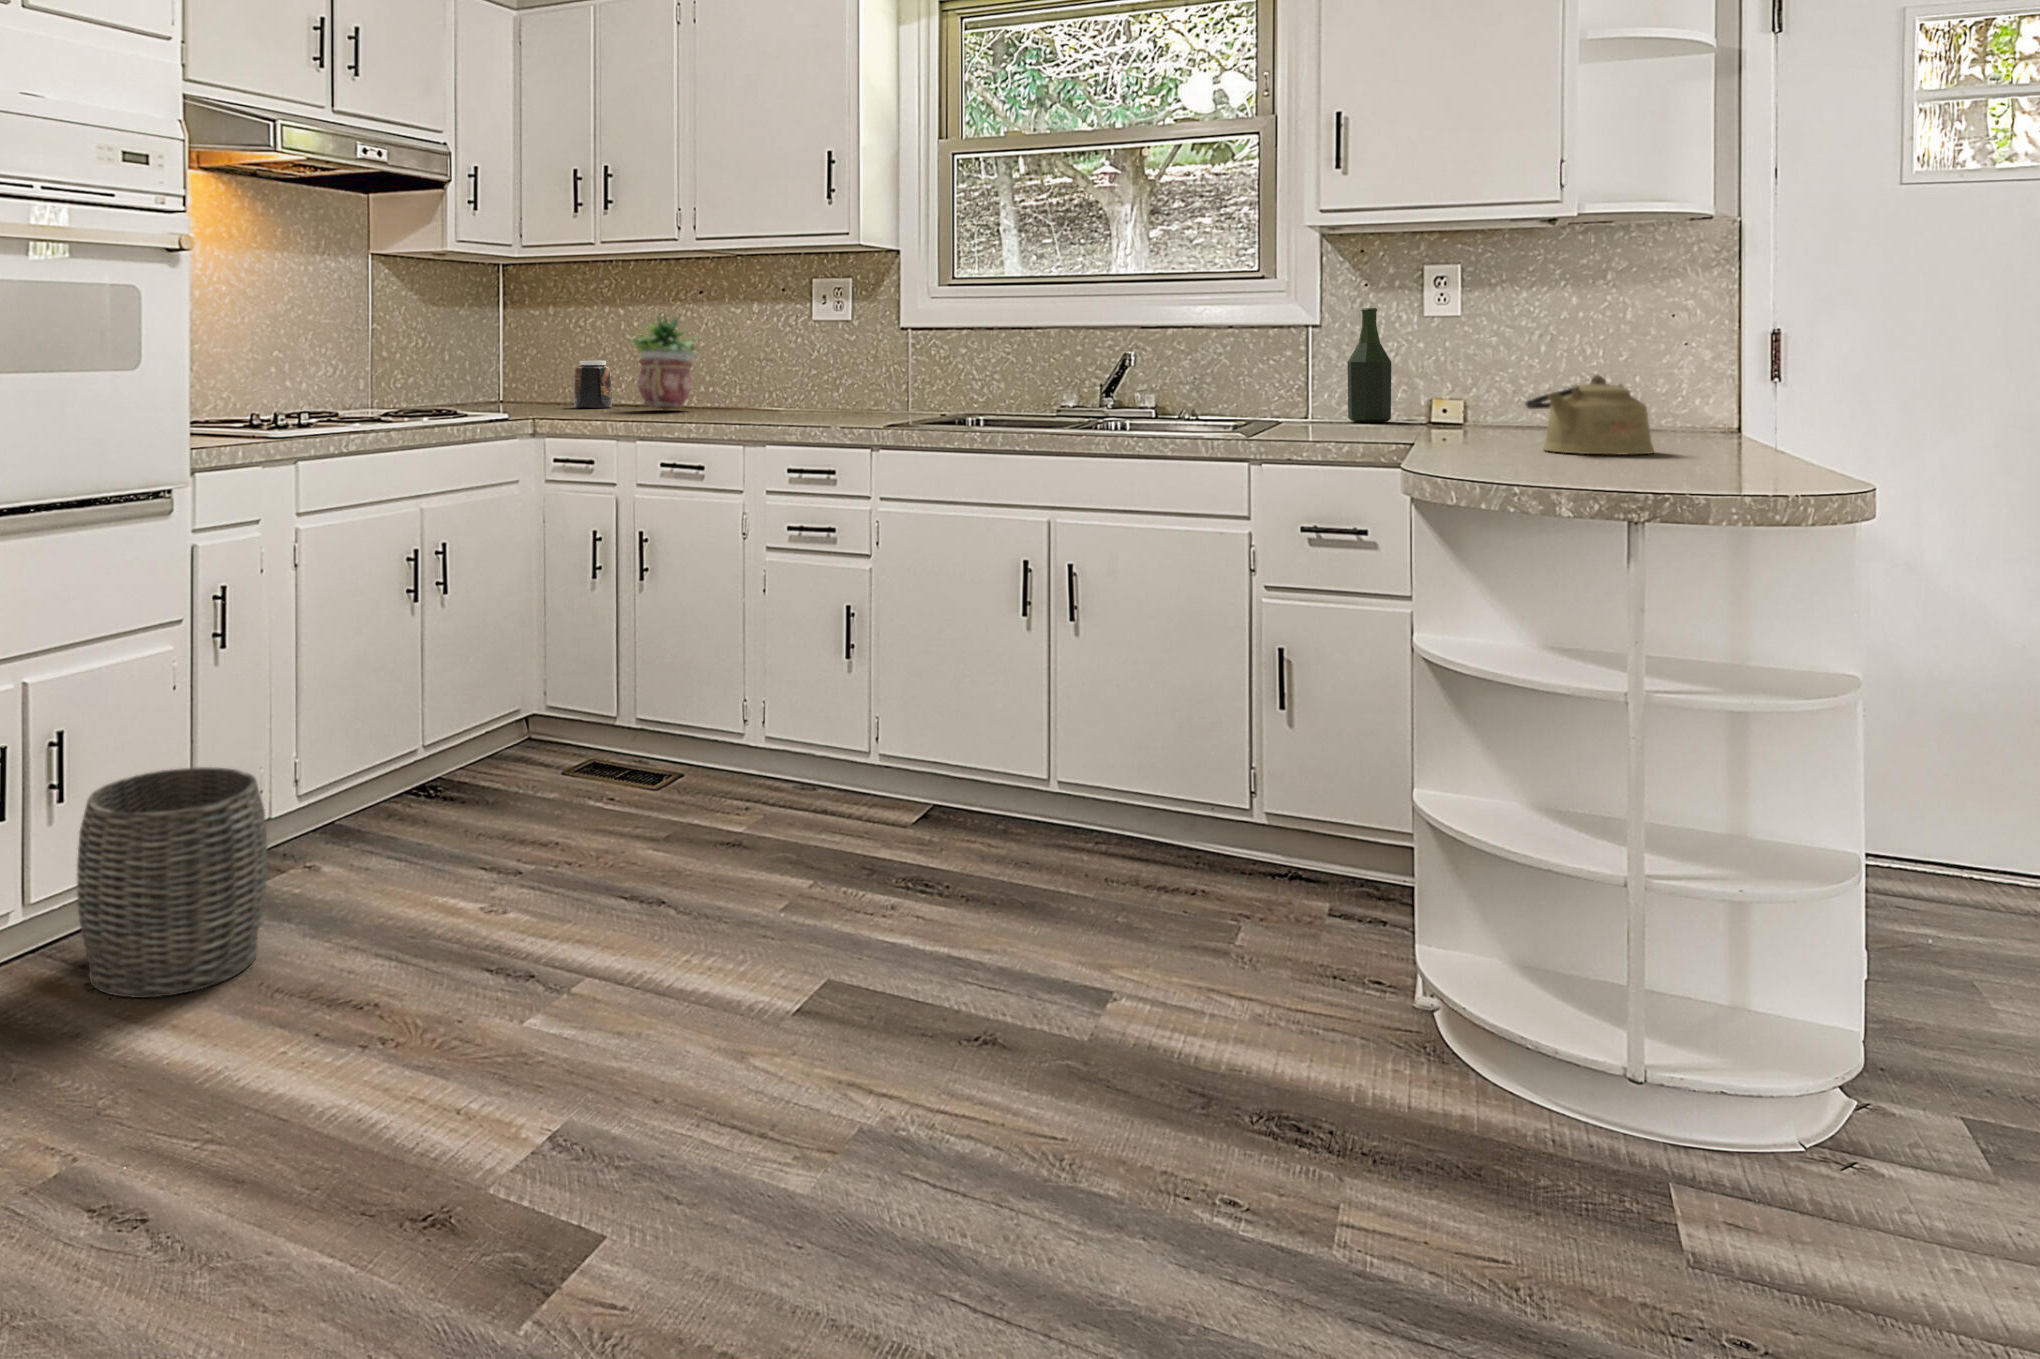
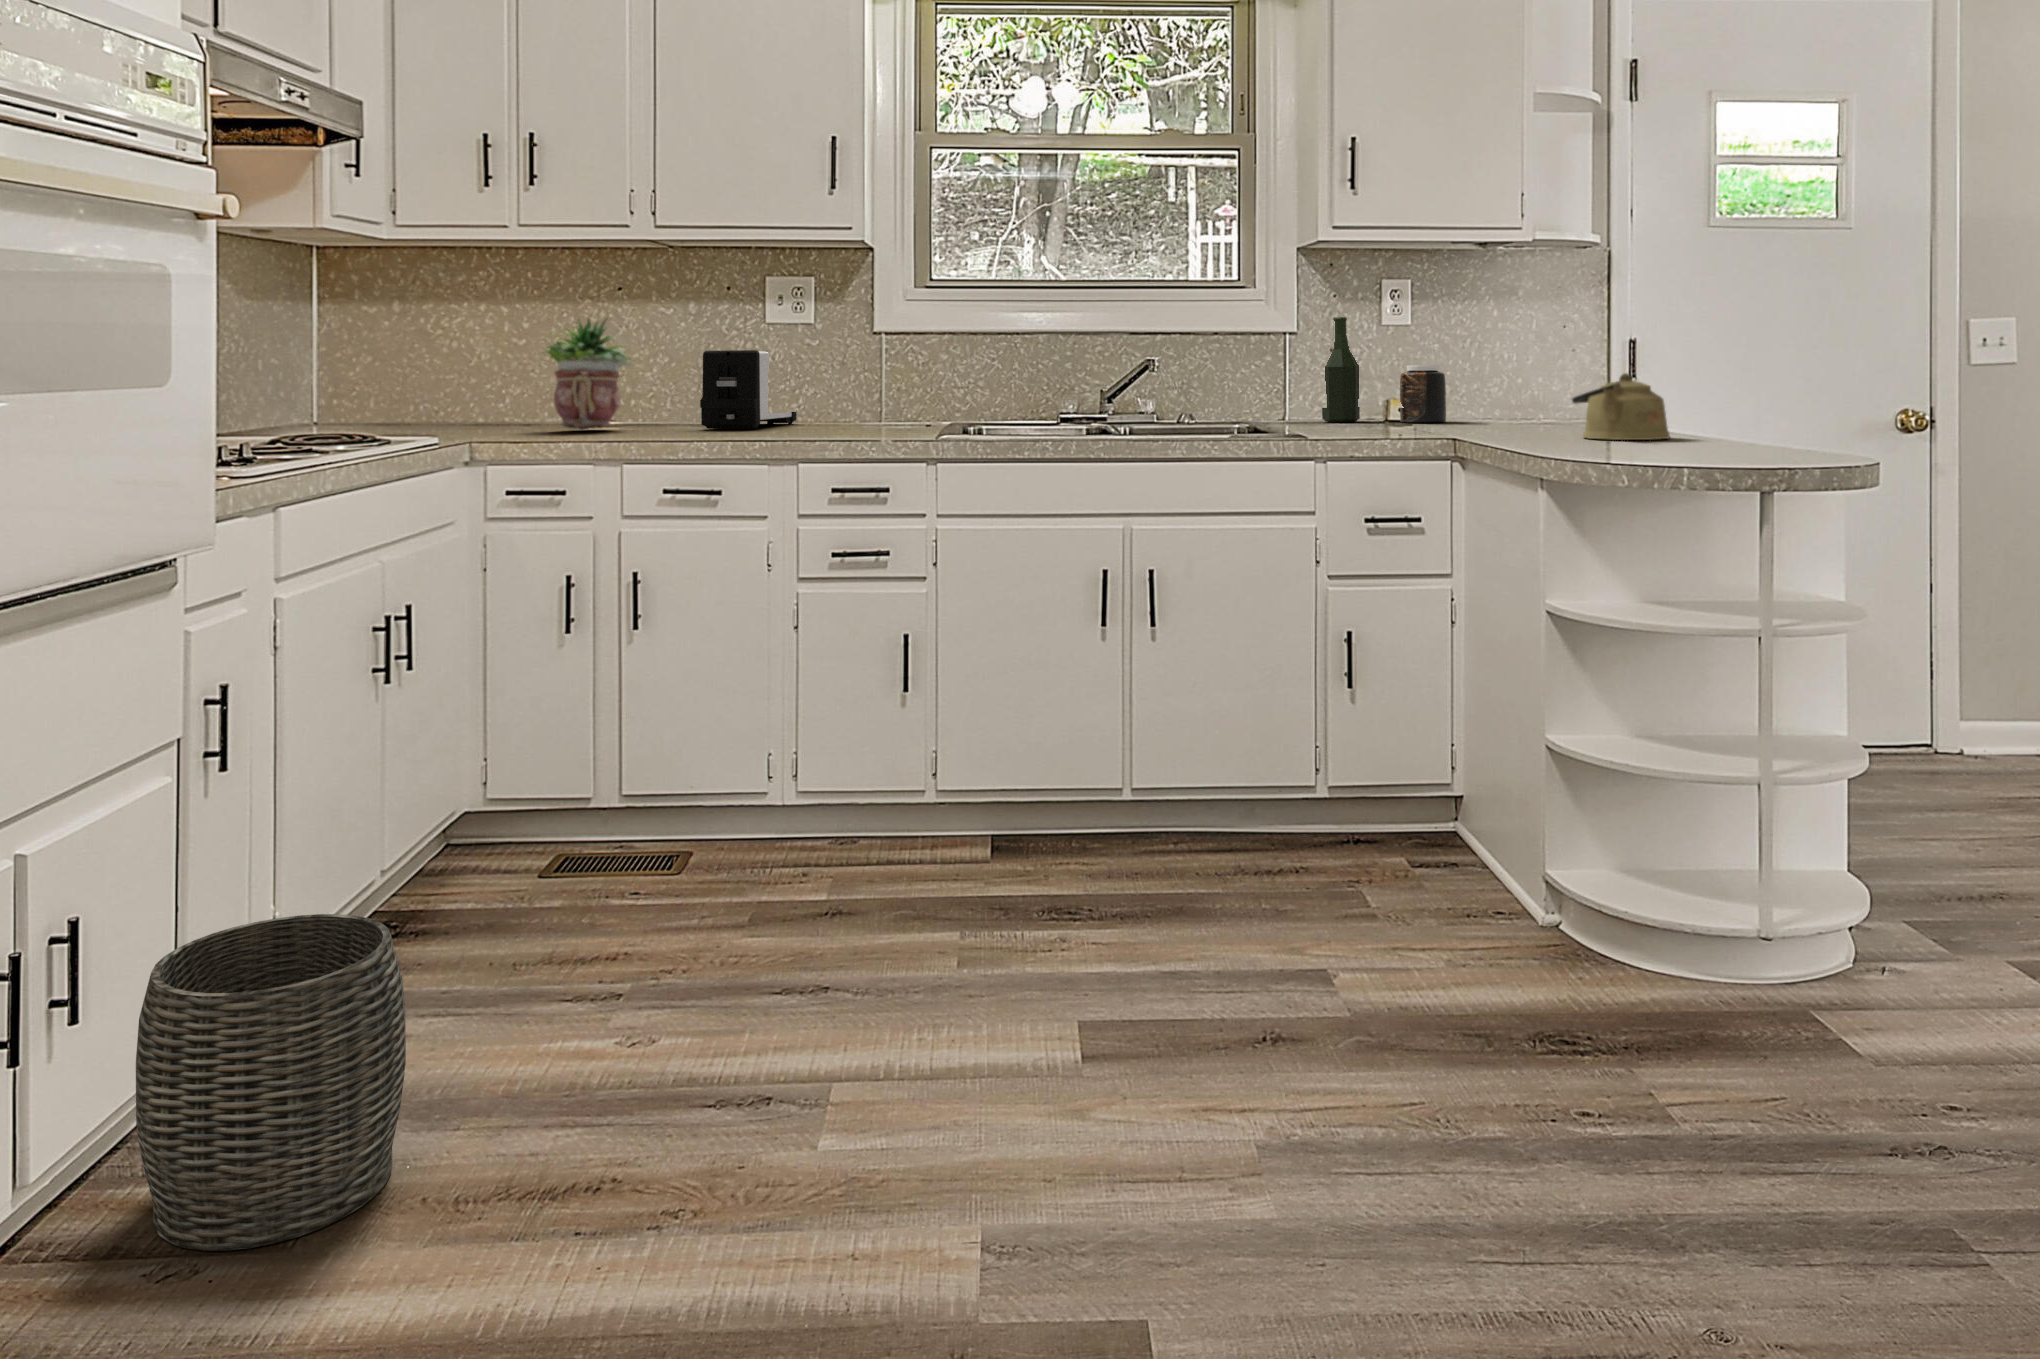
toaster: none [749,343,853,412] -> present [700,350,797,428]
jar: present [574,361,612,408] -> present [1400,365,1446,423]

